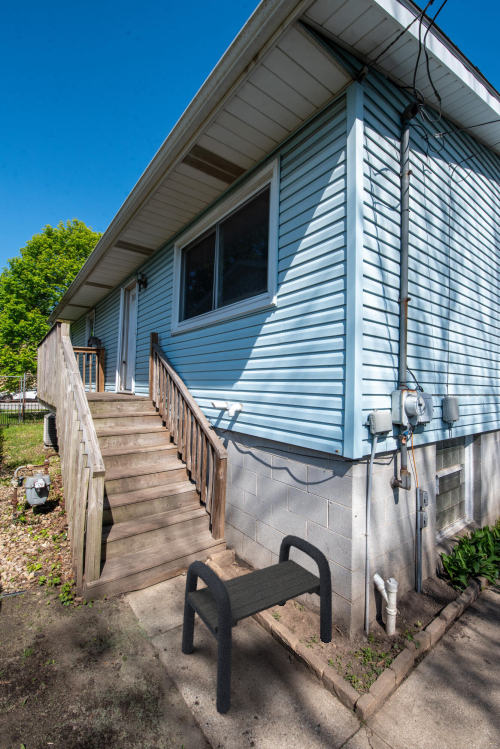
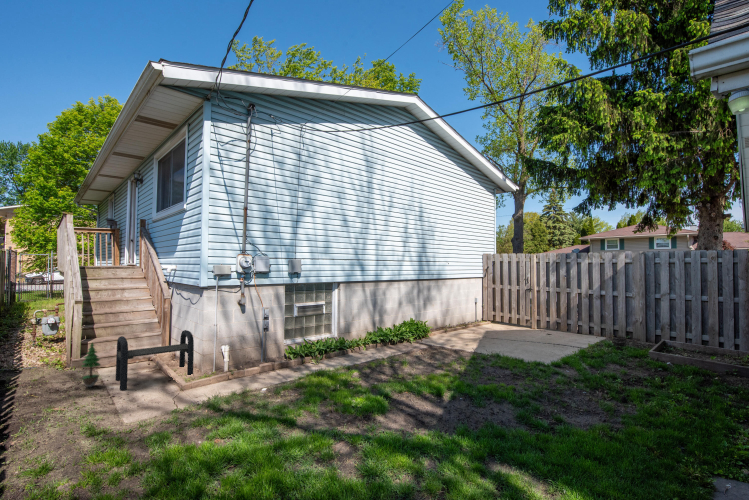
potted tree: none [128,584,166,690] -> present [82,343,100,387]

